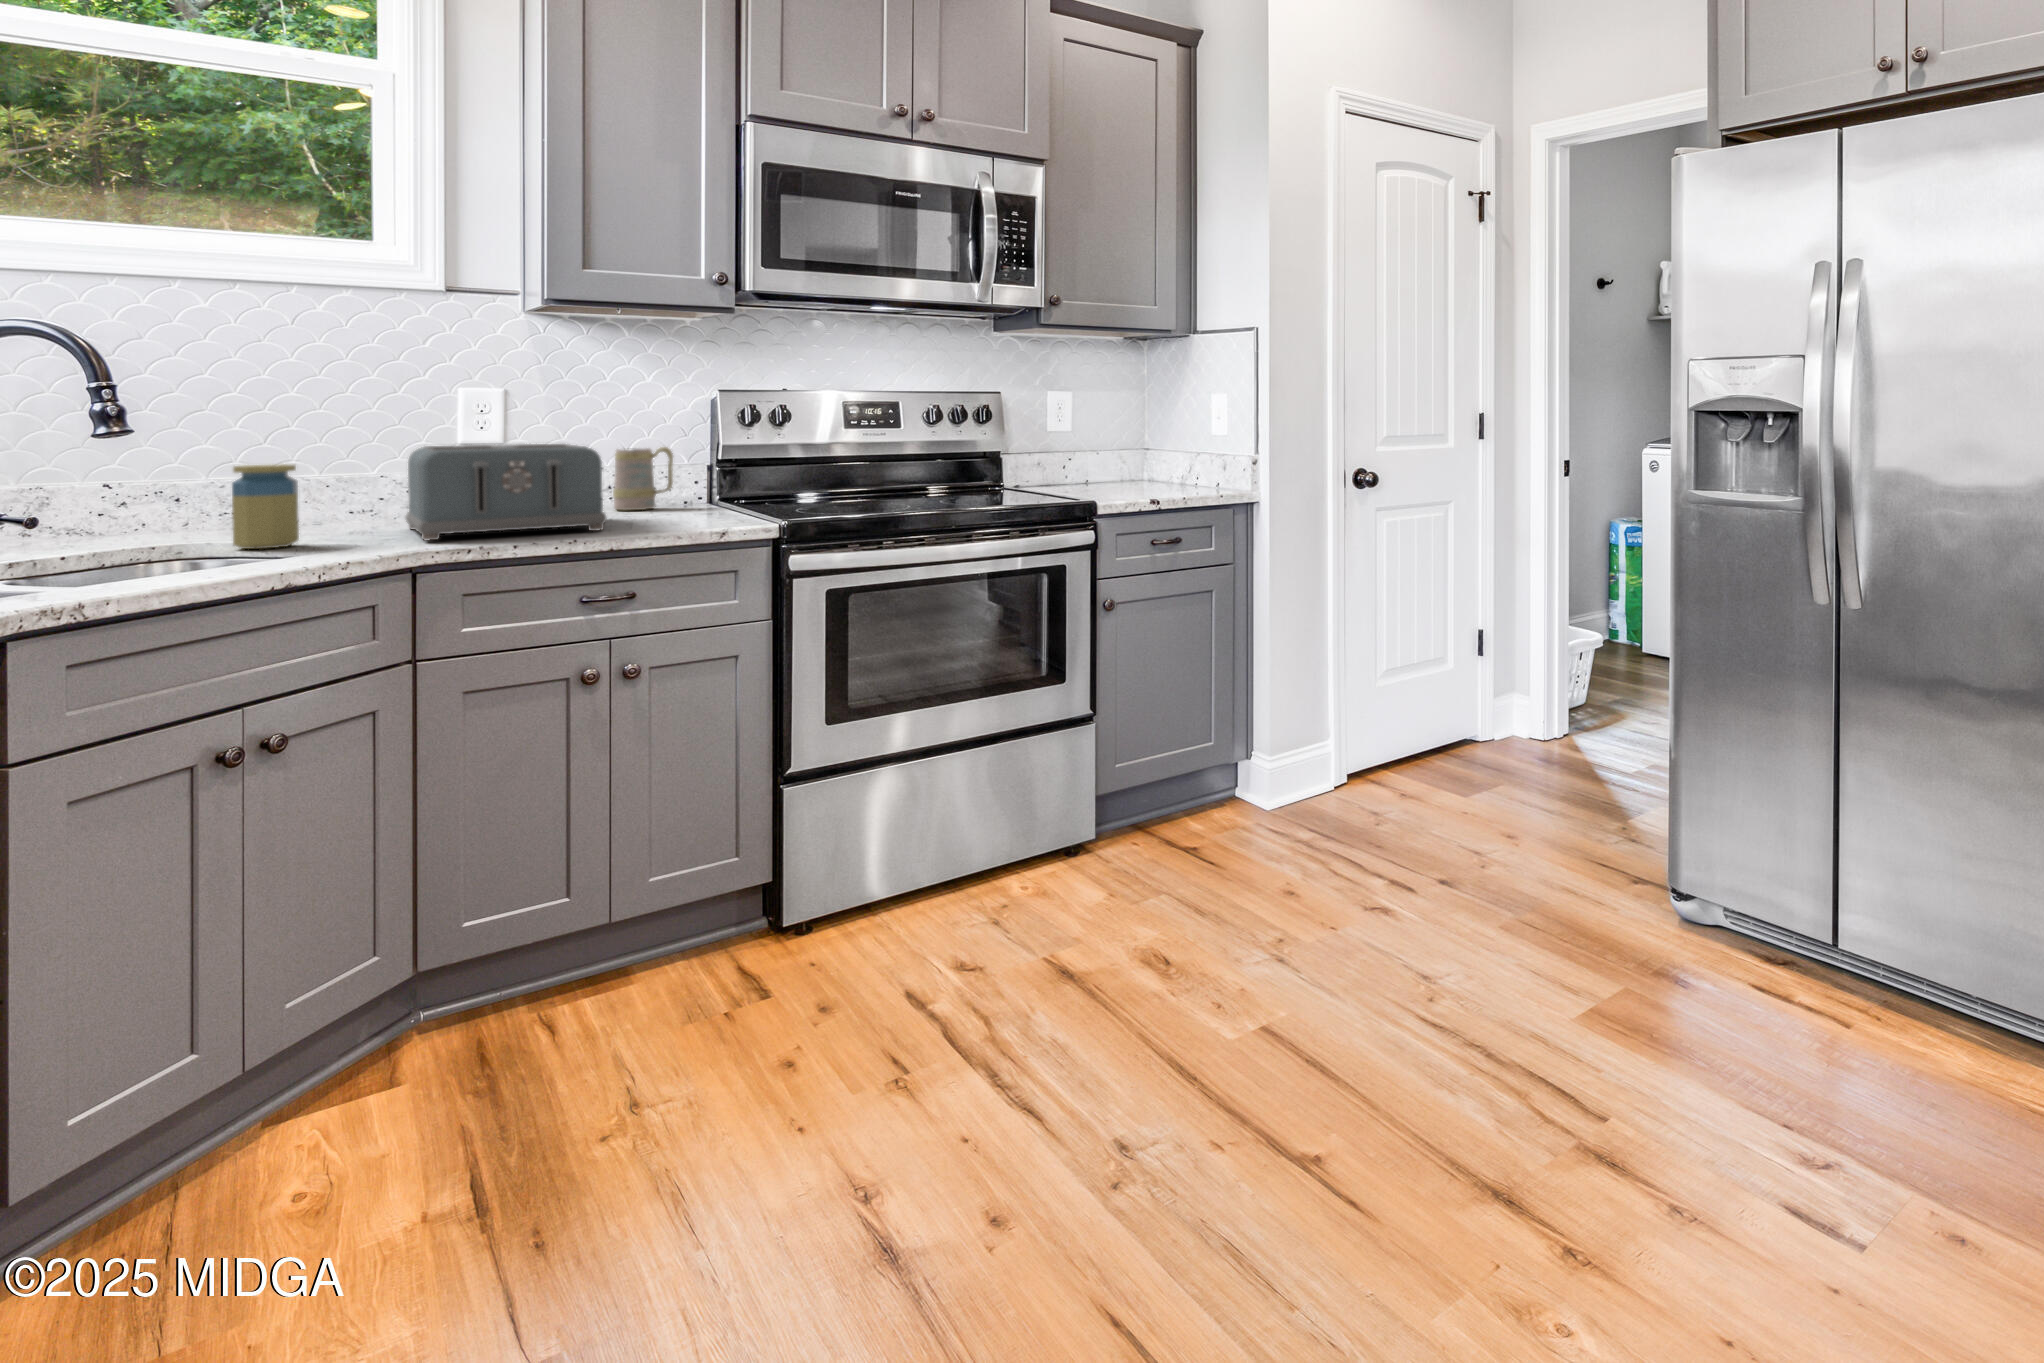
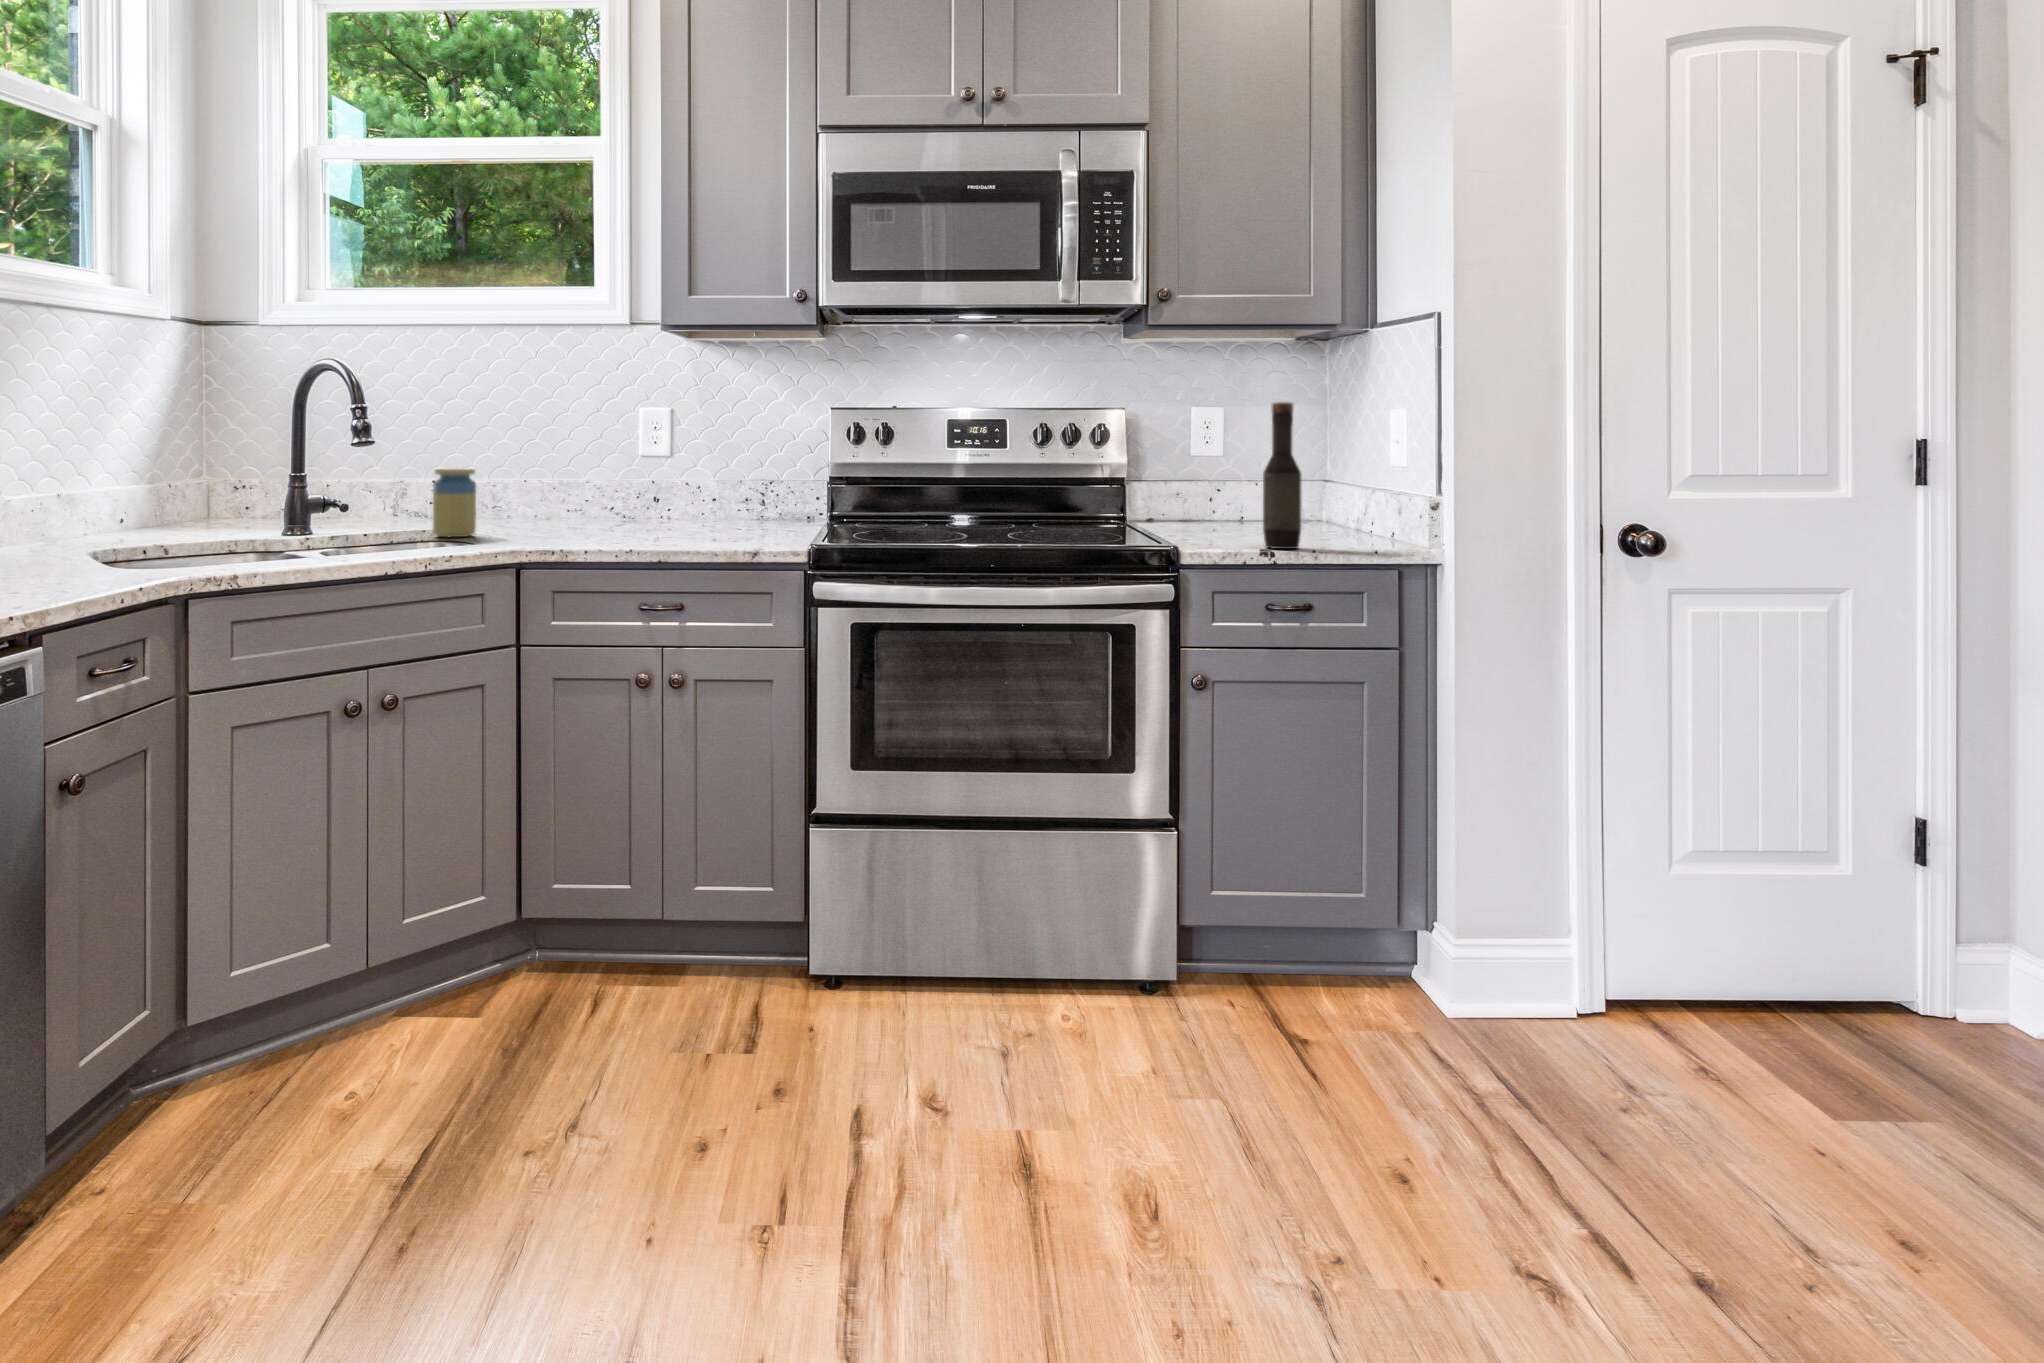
bottle: none [1144,387,1172,499] -> present [1263,402,1301,549]
toaster: present [406,444,606,540] -> none [535,459,701,541]
mug: present [613,447,673,510] -> none [749,466,797,525]

